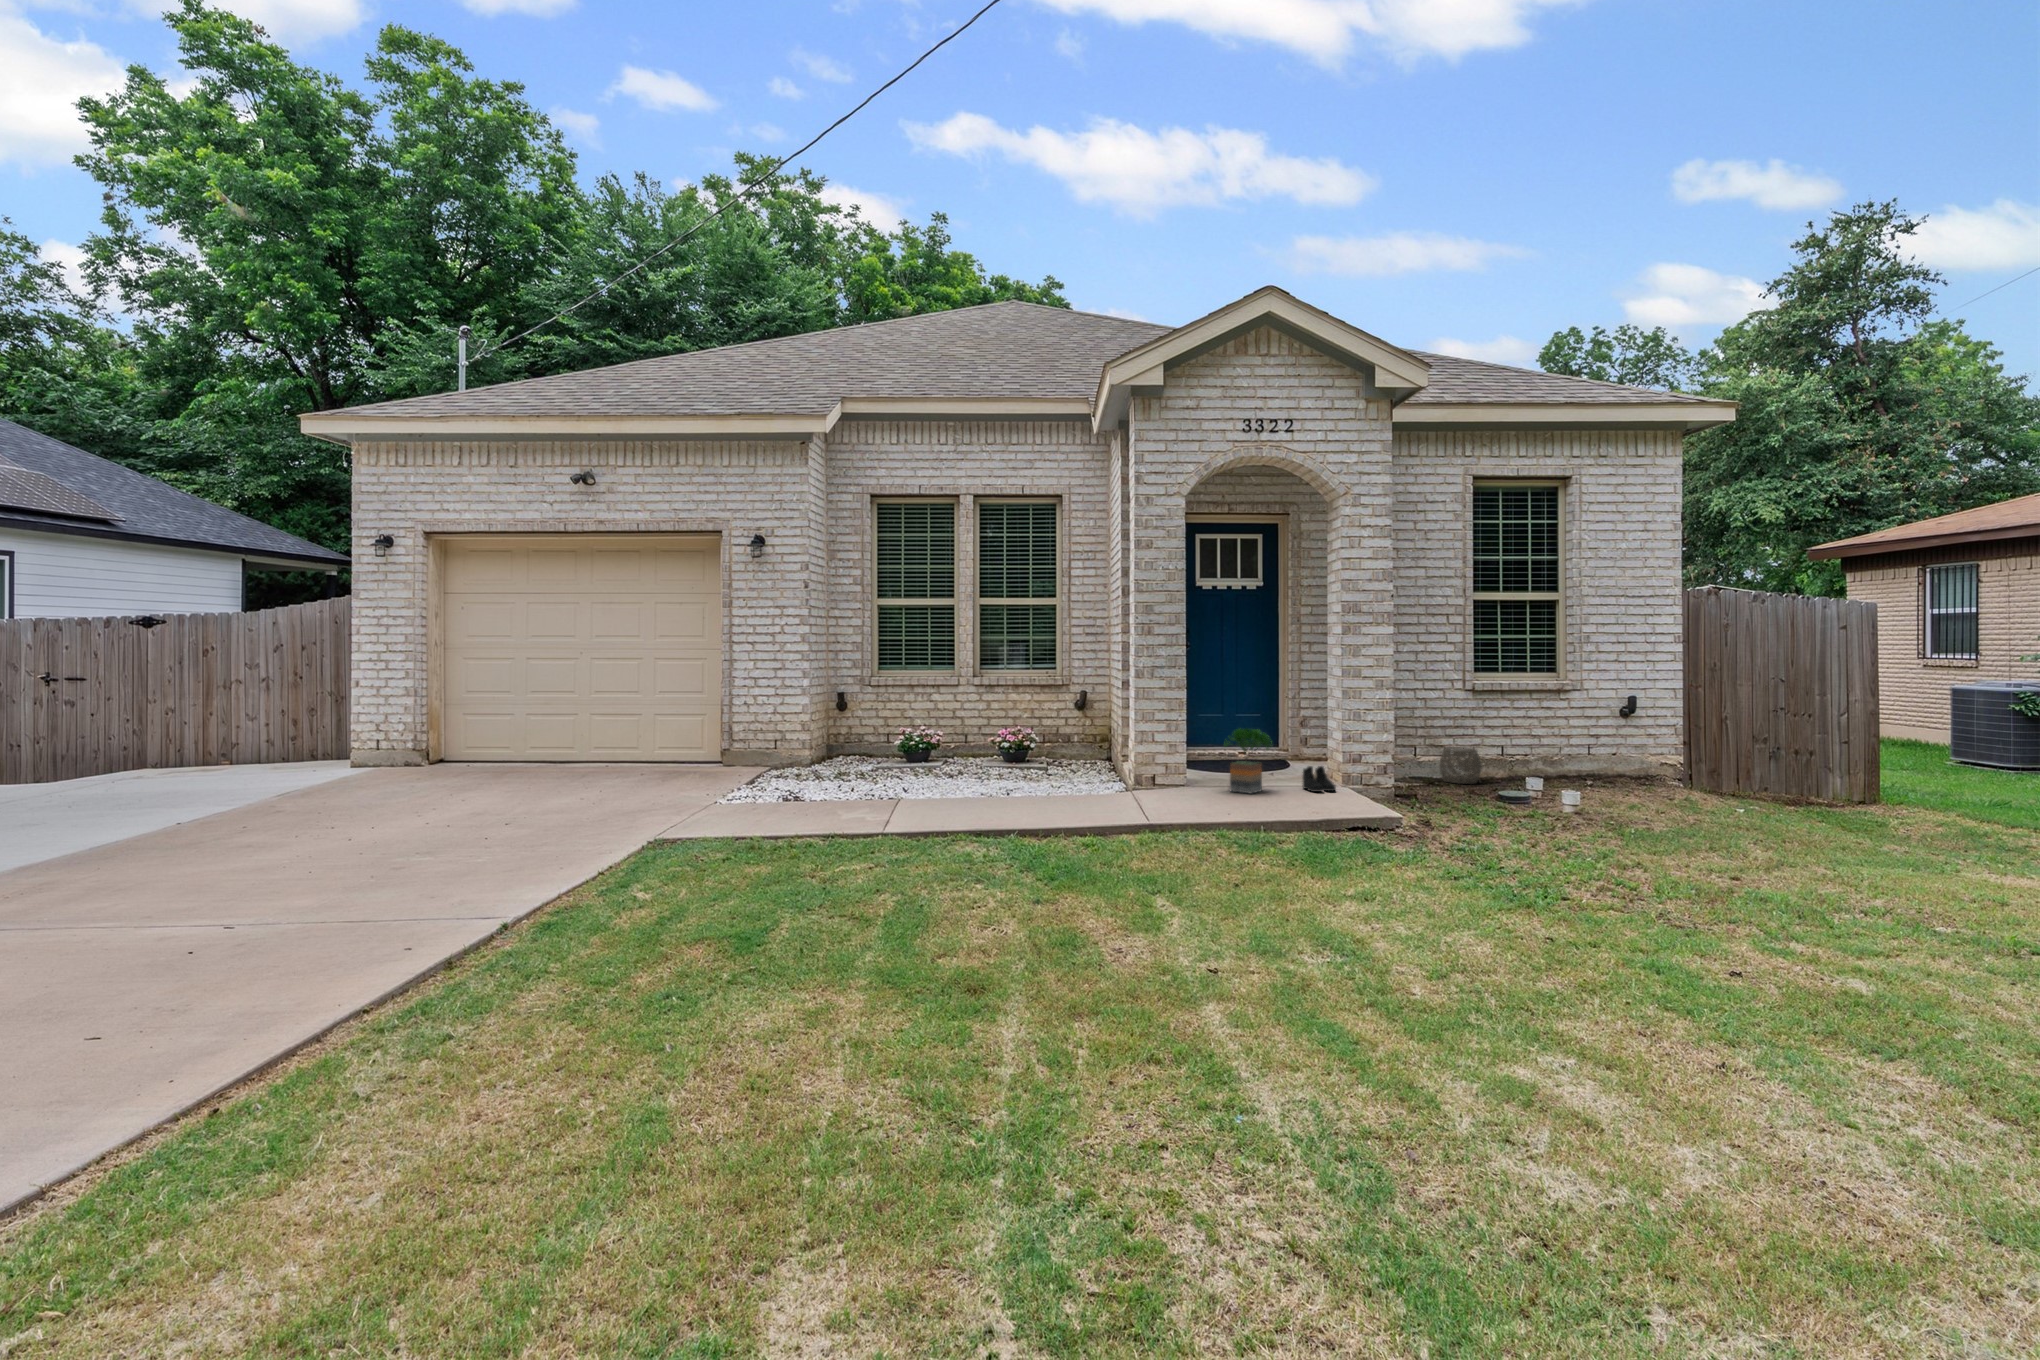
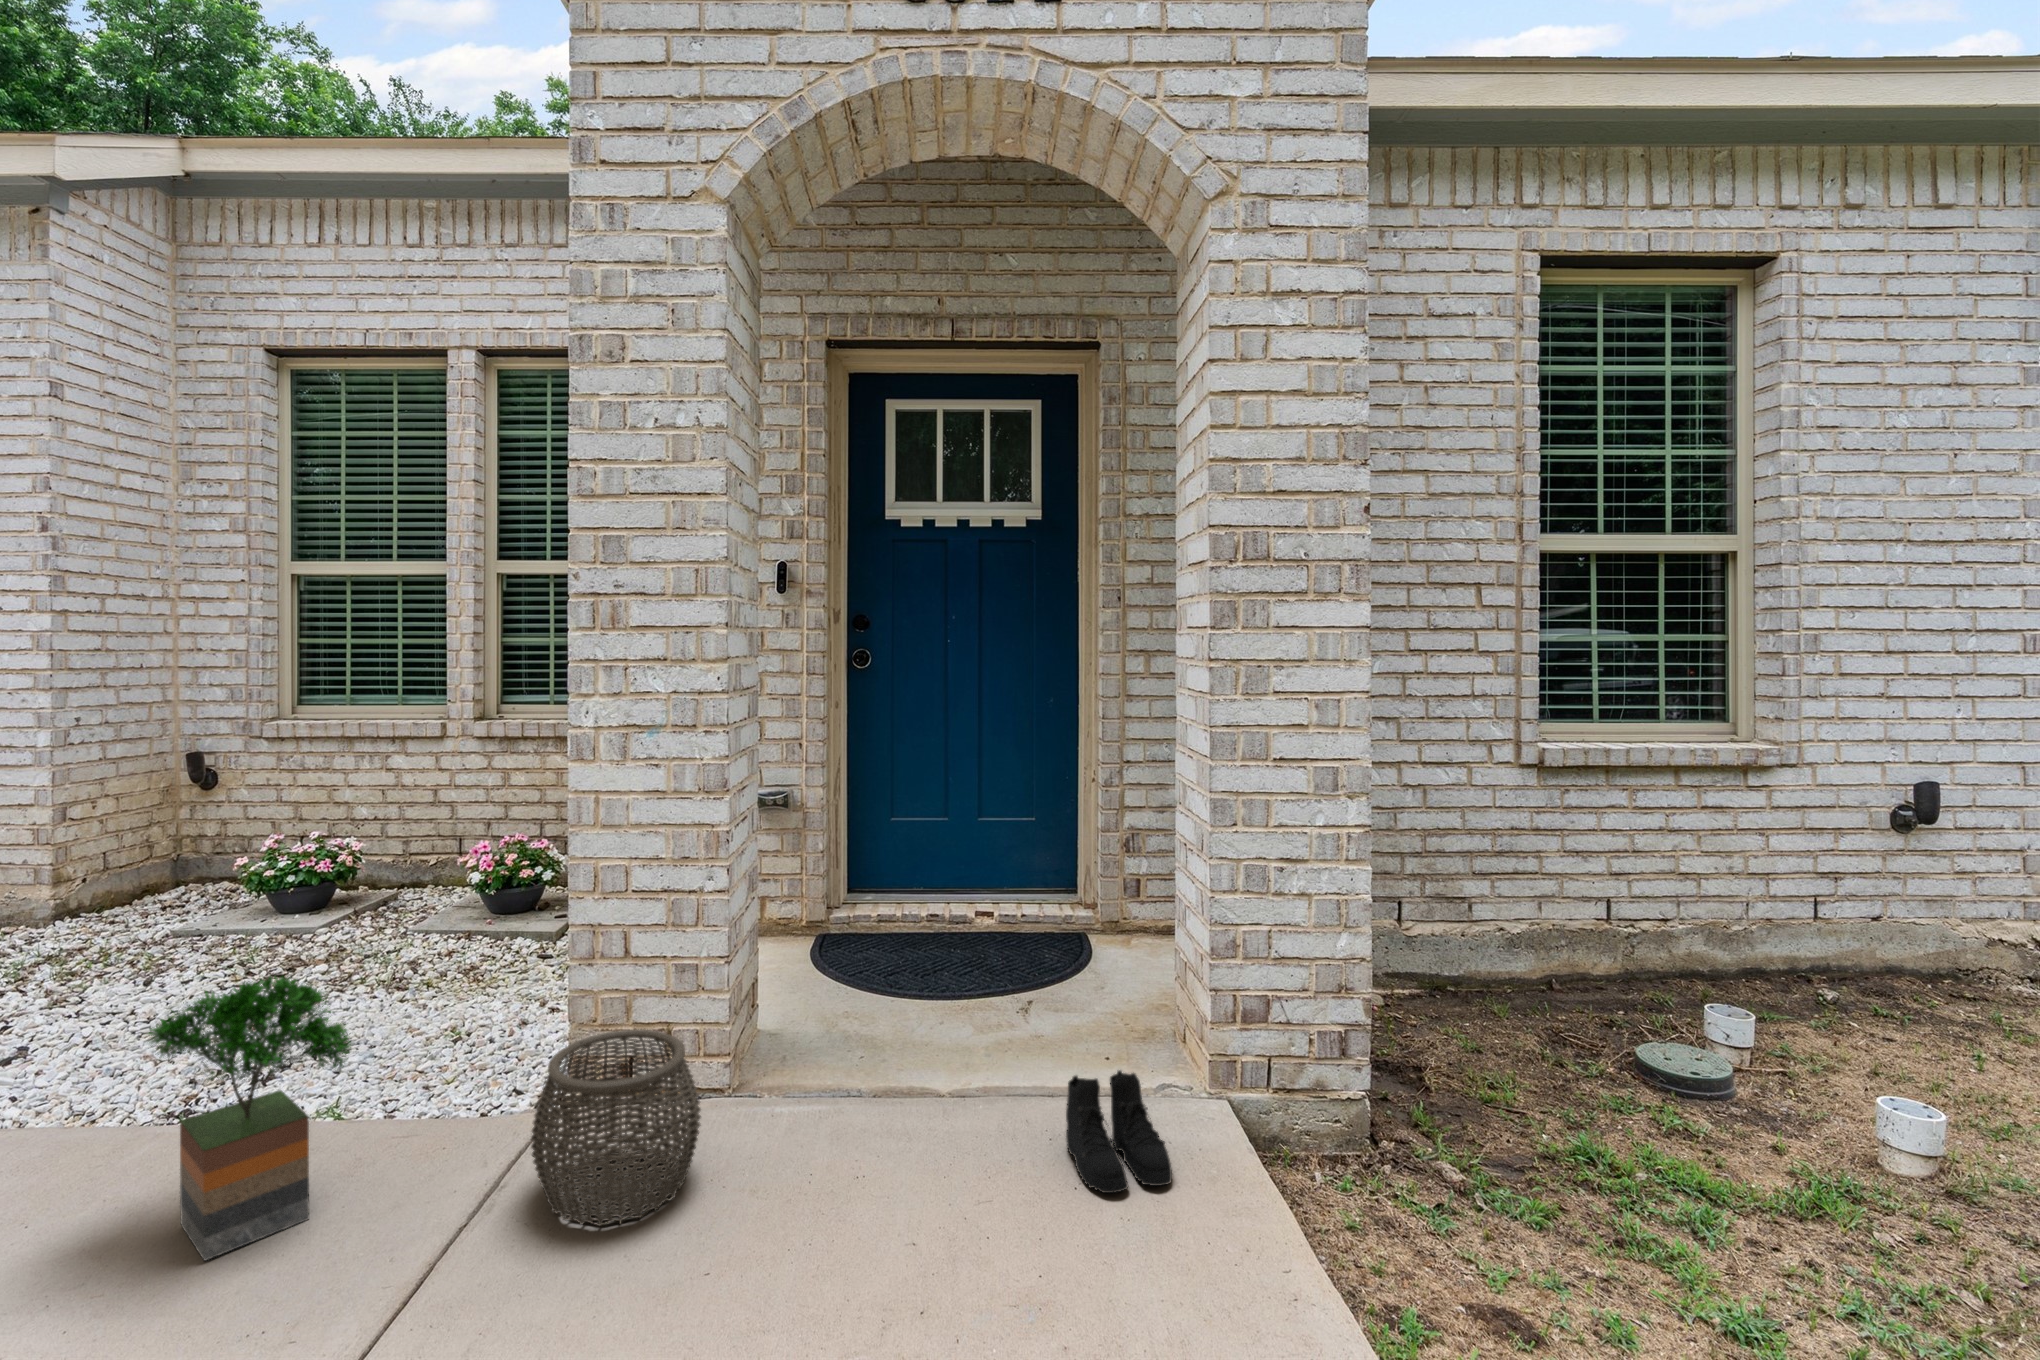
potted tree: present [1224,728,1272,793] -> present [148,976,351,1260]
woven basket: present [1439,747,1481,784] -> present [531,1030,701,1226]

